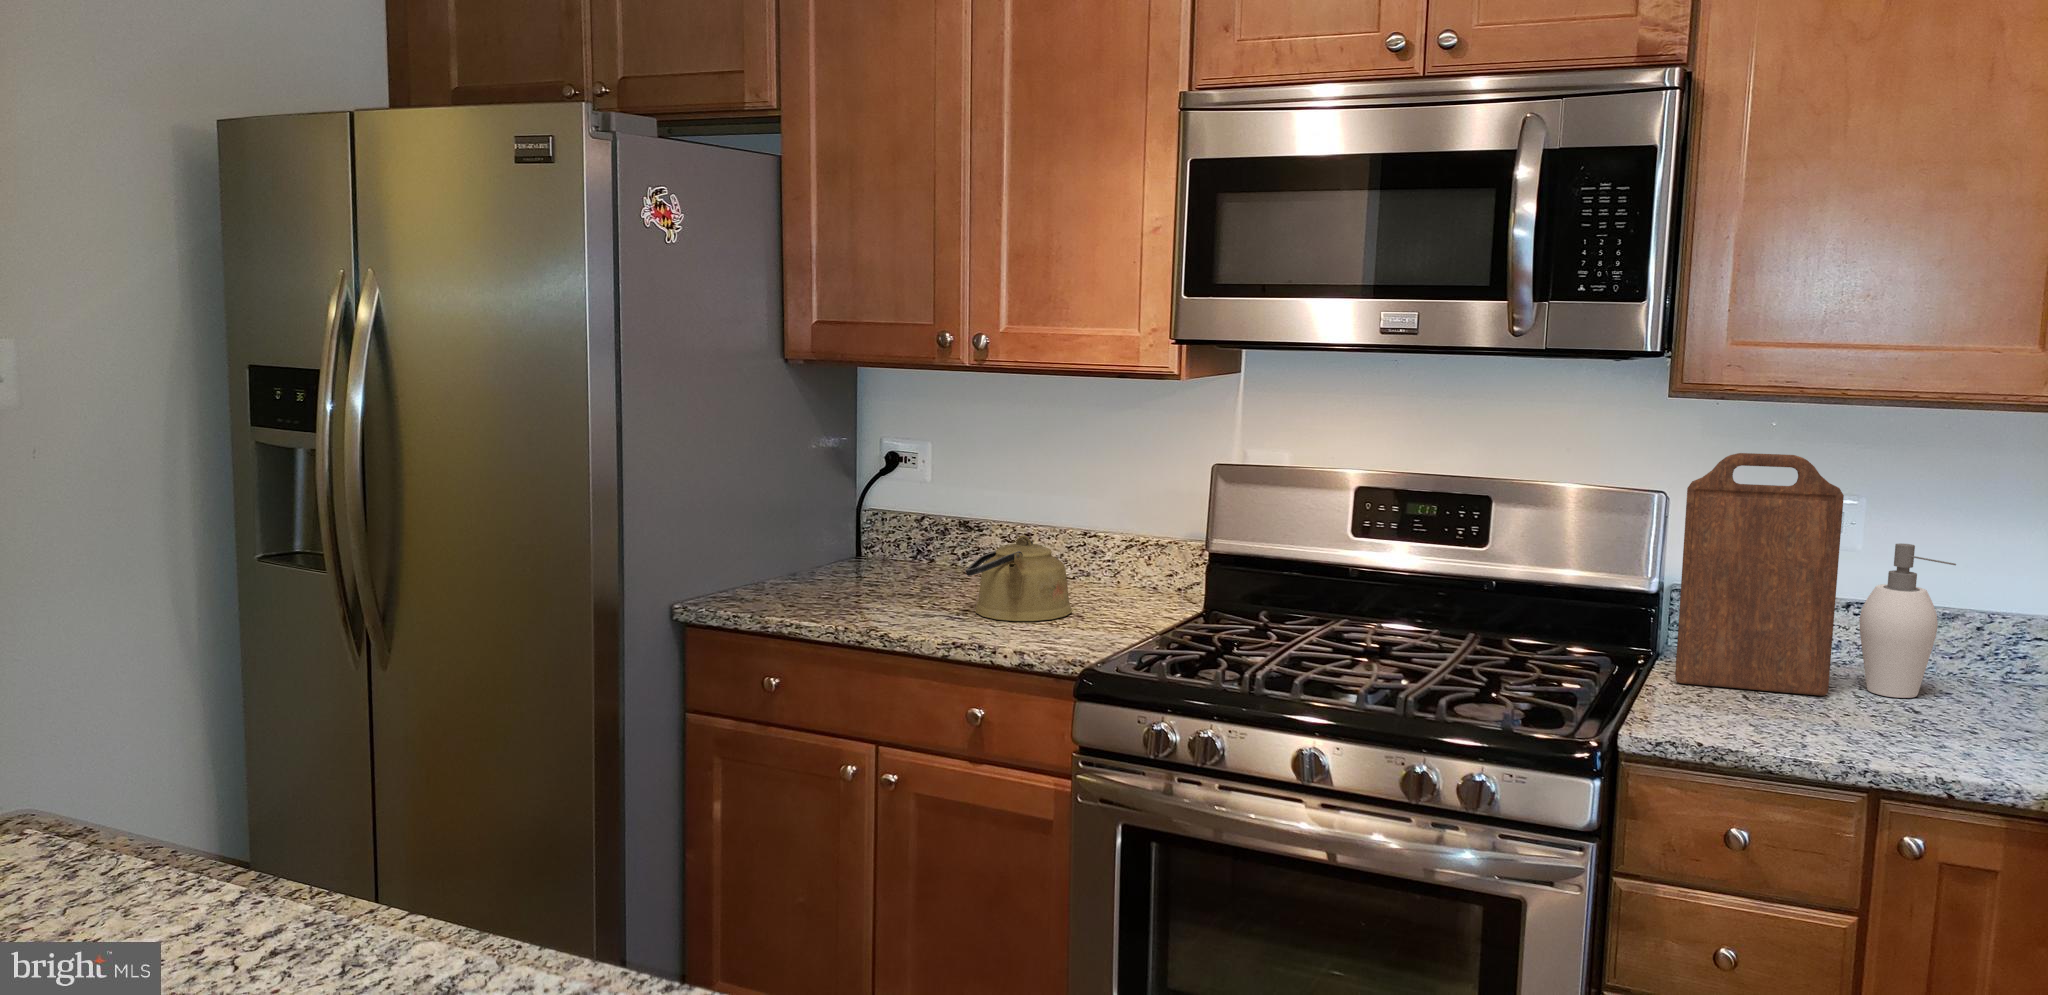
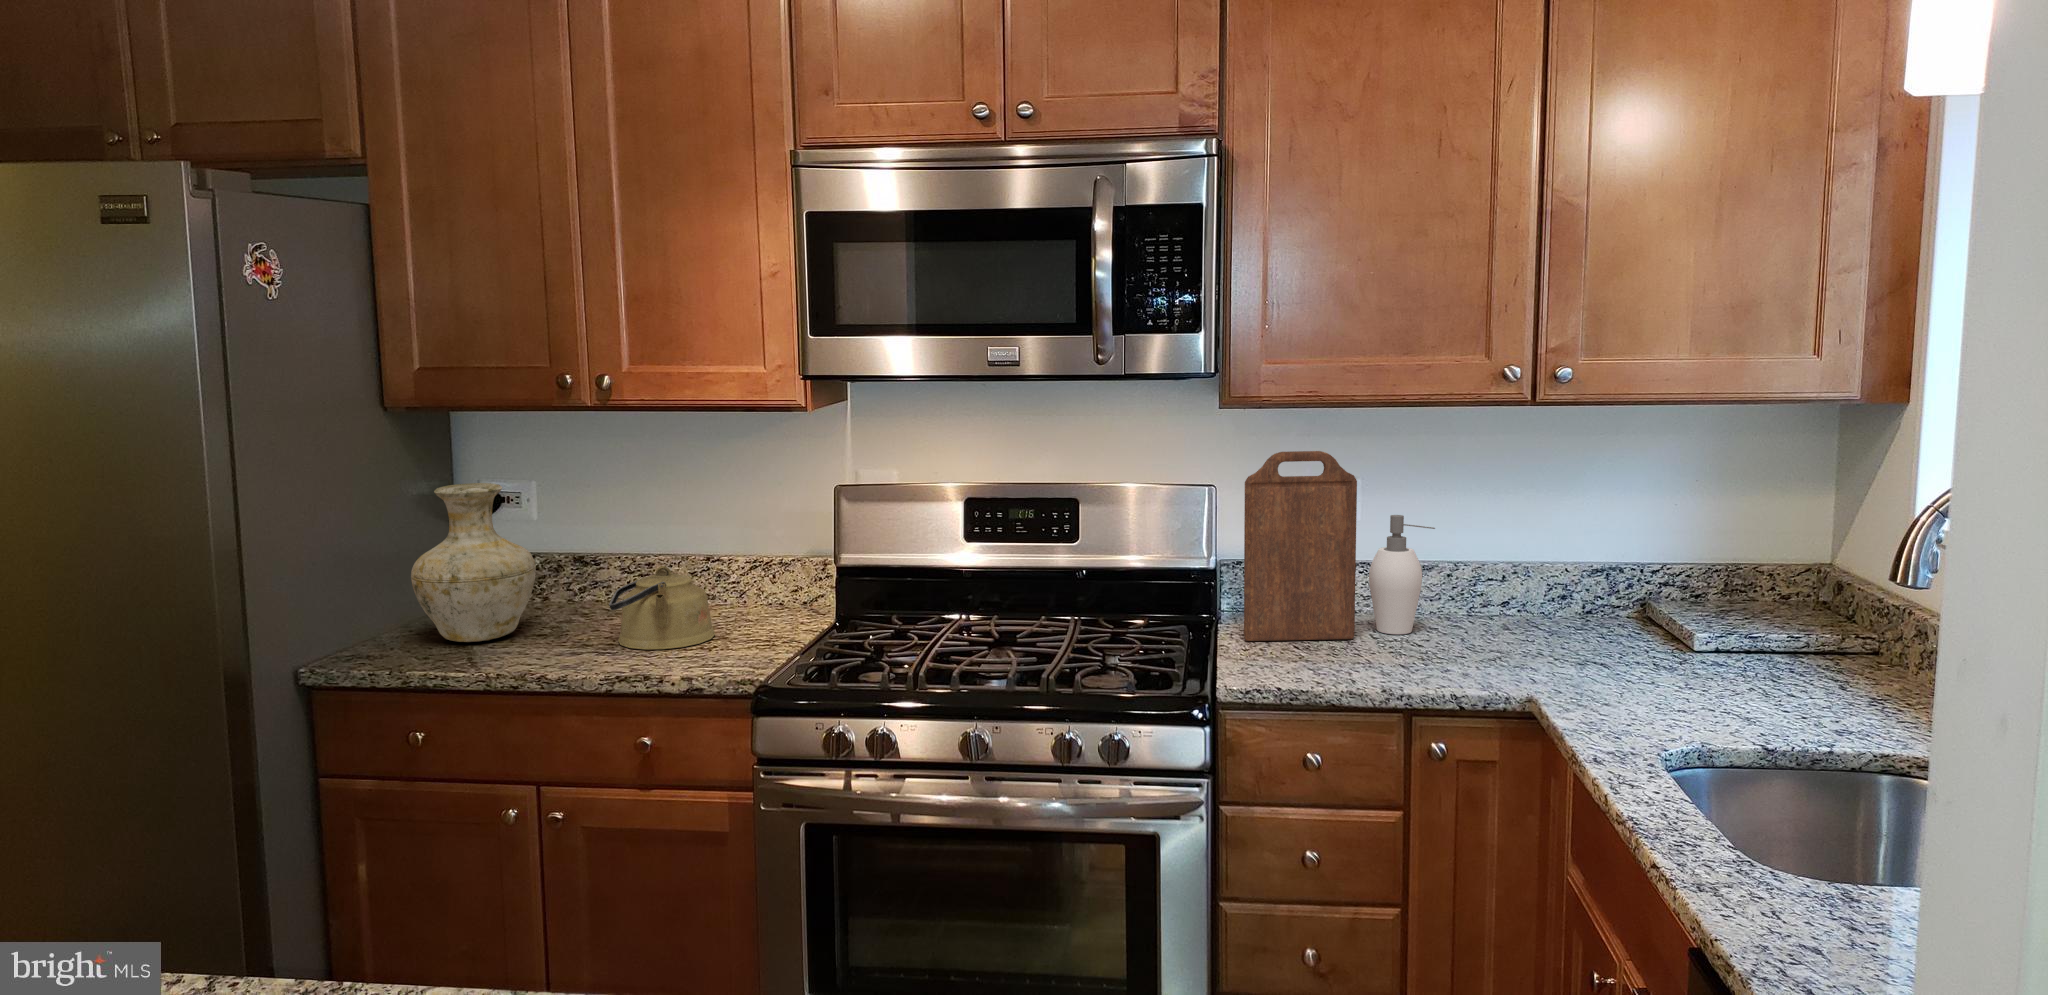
vase: none [793,439,909,595] -> present [411,483,536,642]

